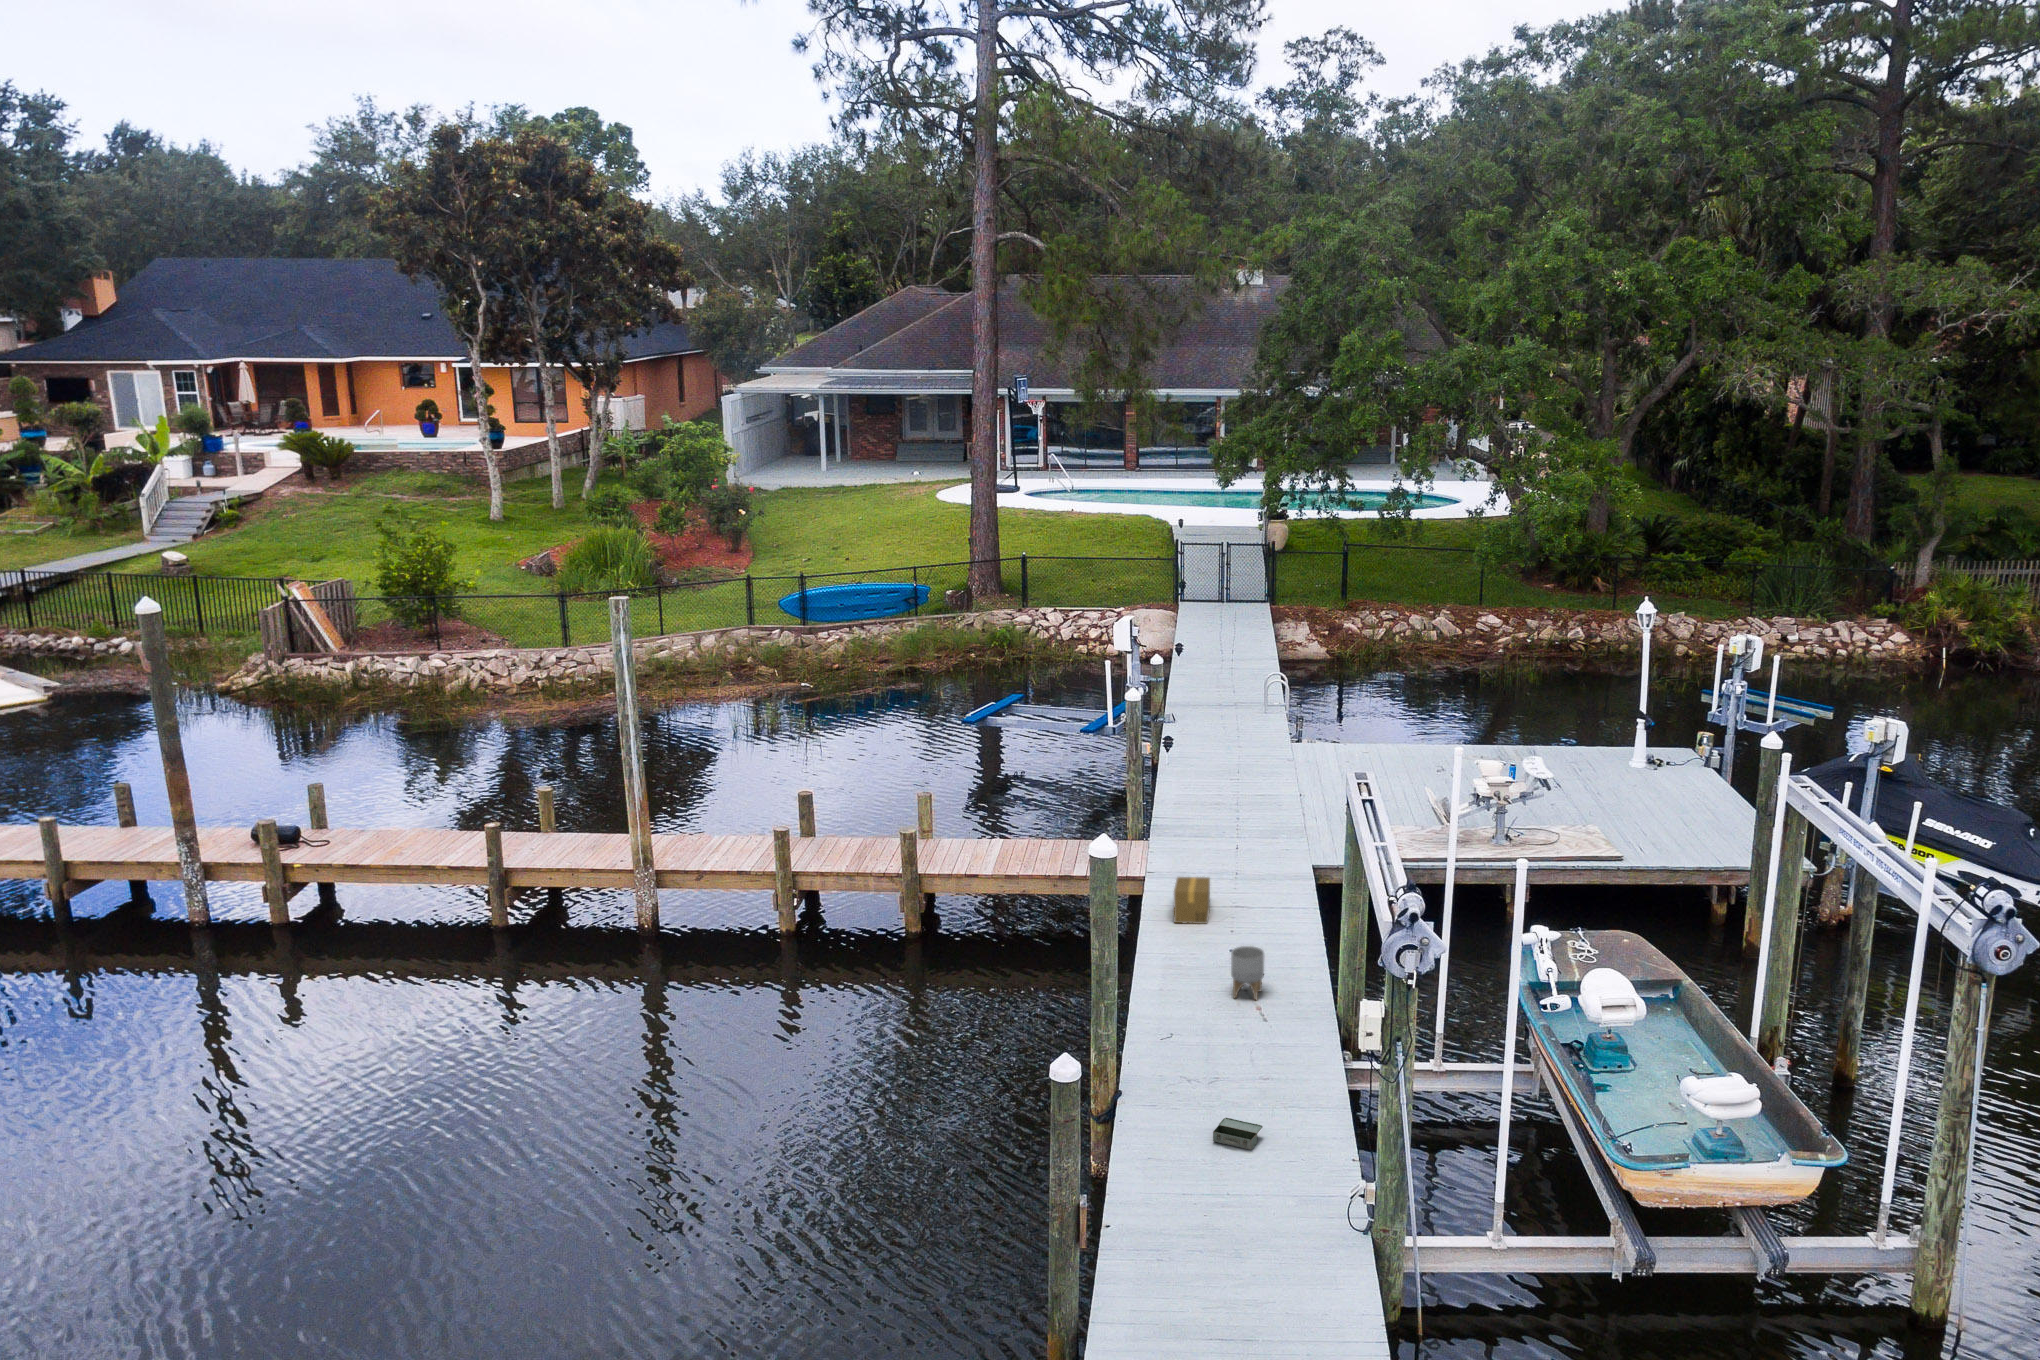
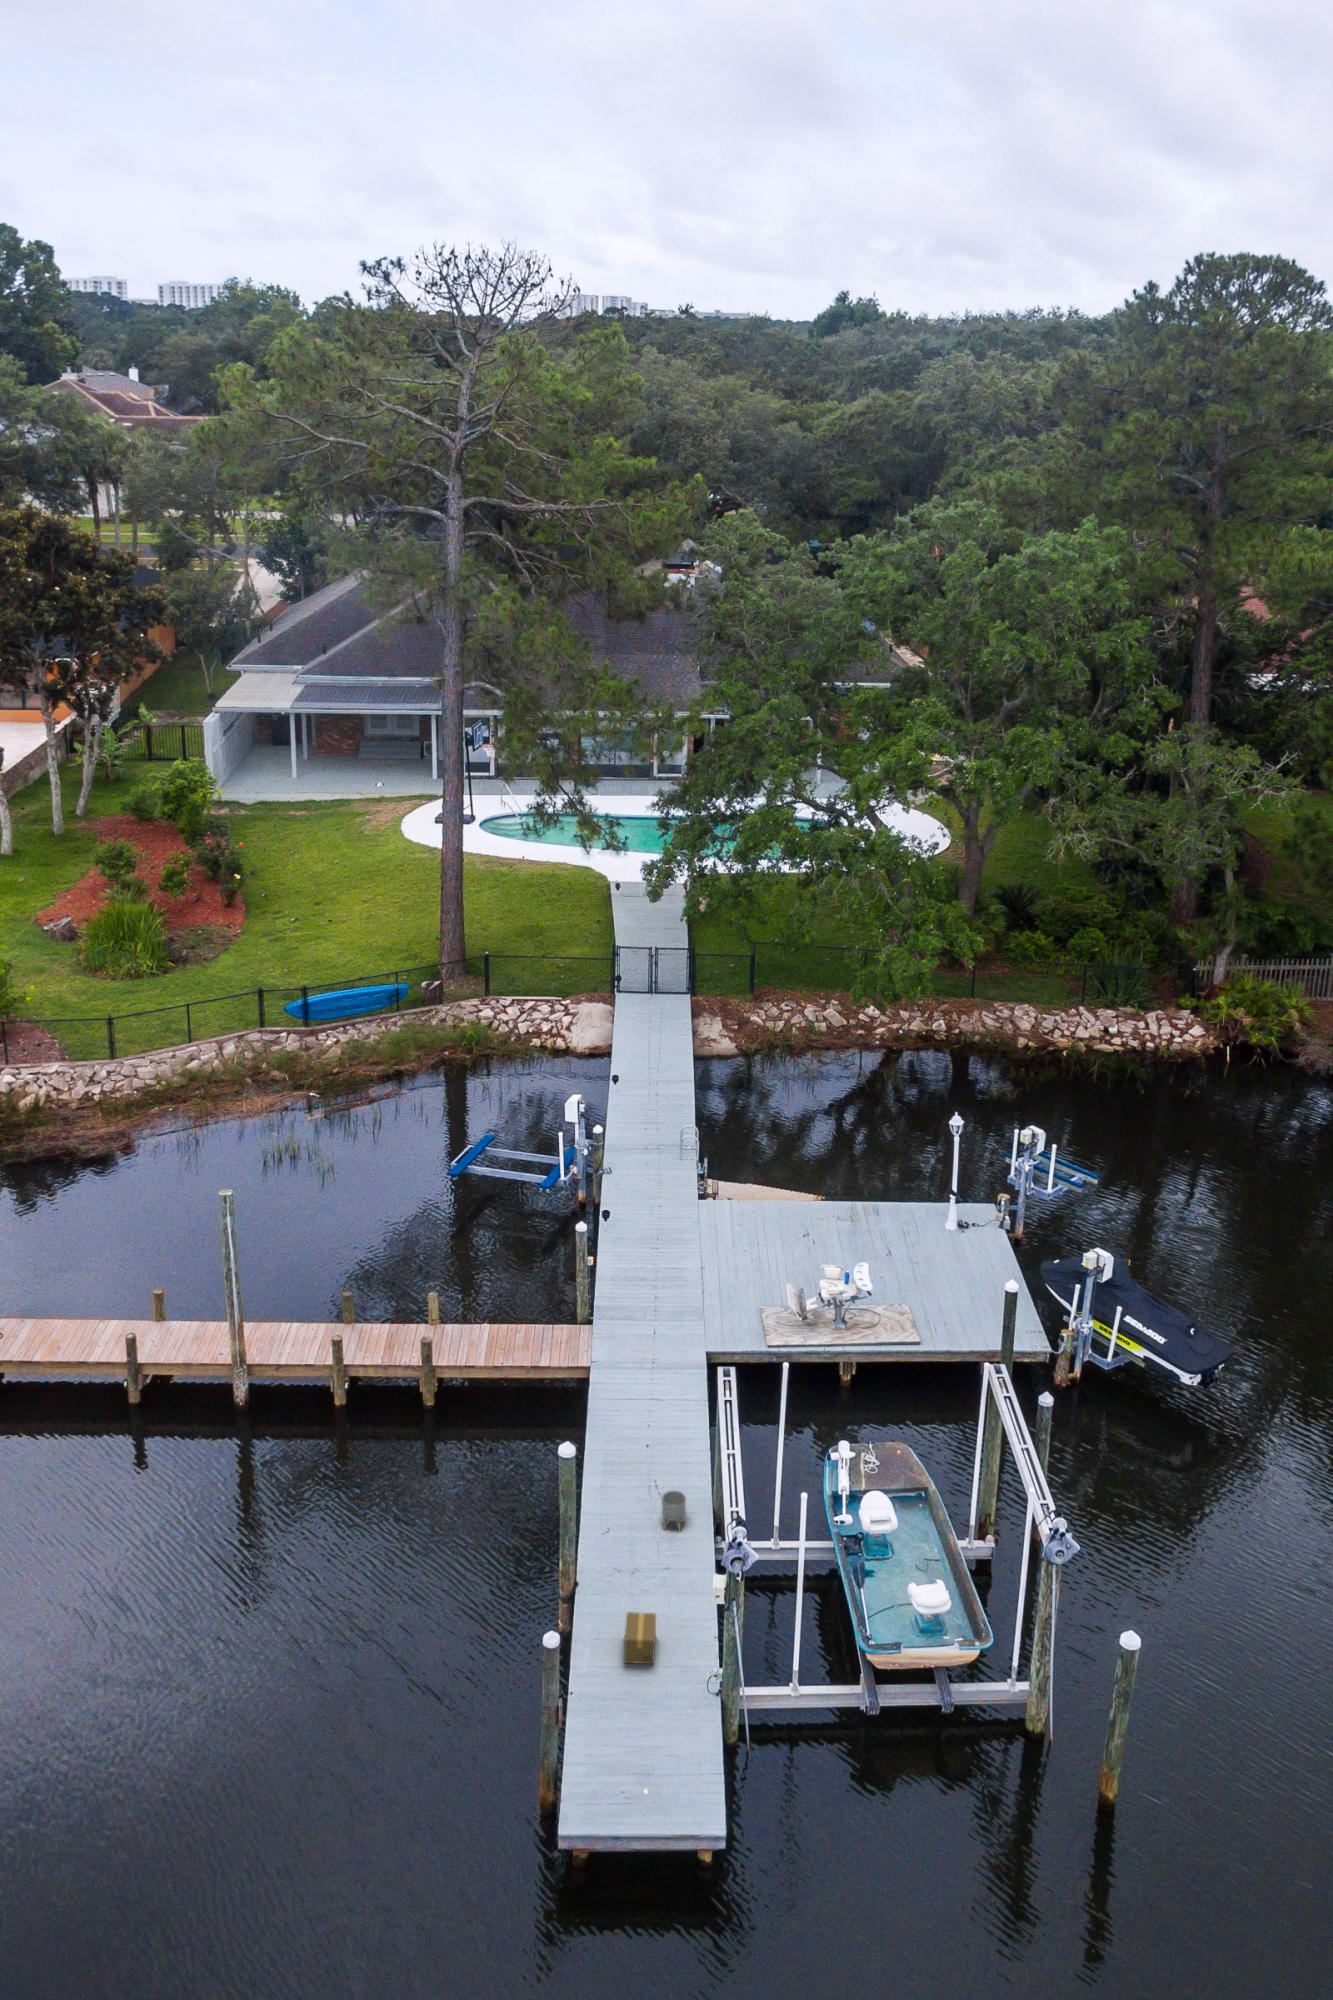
cardboard box: present [1174,877,1210,924] -> present [624,1612,656,1664]
toolbox: present [1213,1118,1263,1150] -> none [650,1665,685,1694]

